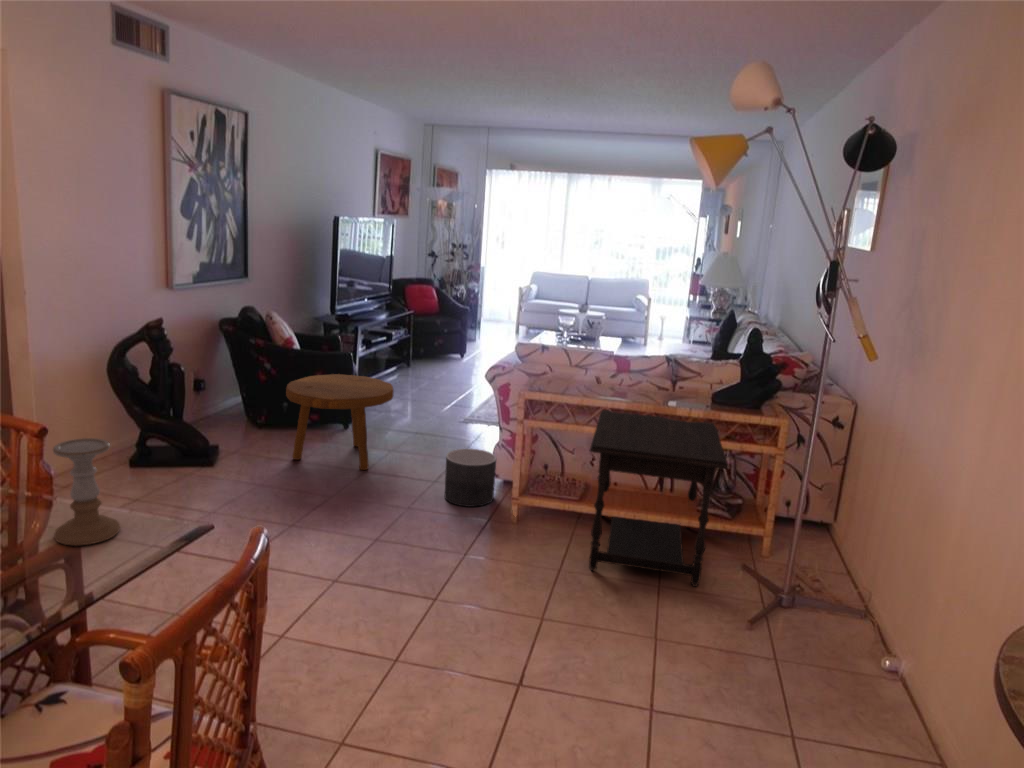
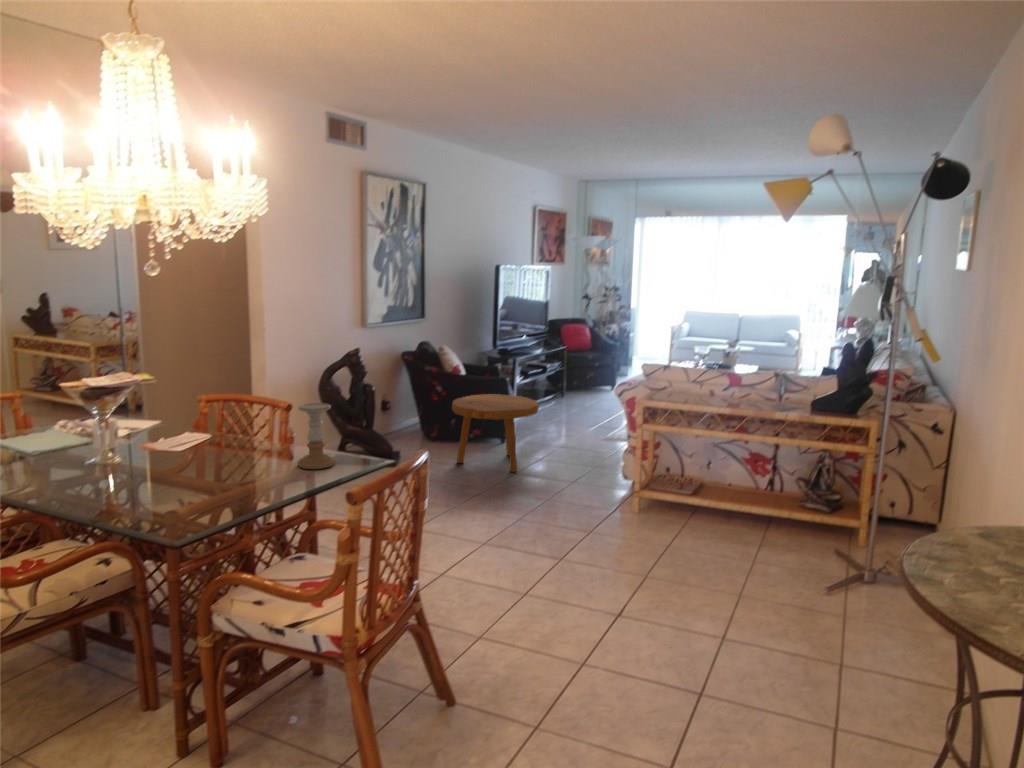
side table: present [589,410,729,587] -> none [689,413,816,566]
planter: present [445,449,496,507] -> none [578,453,622,501]

